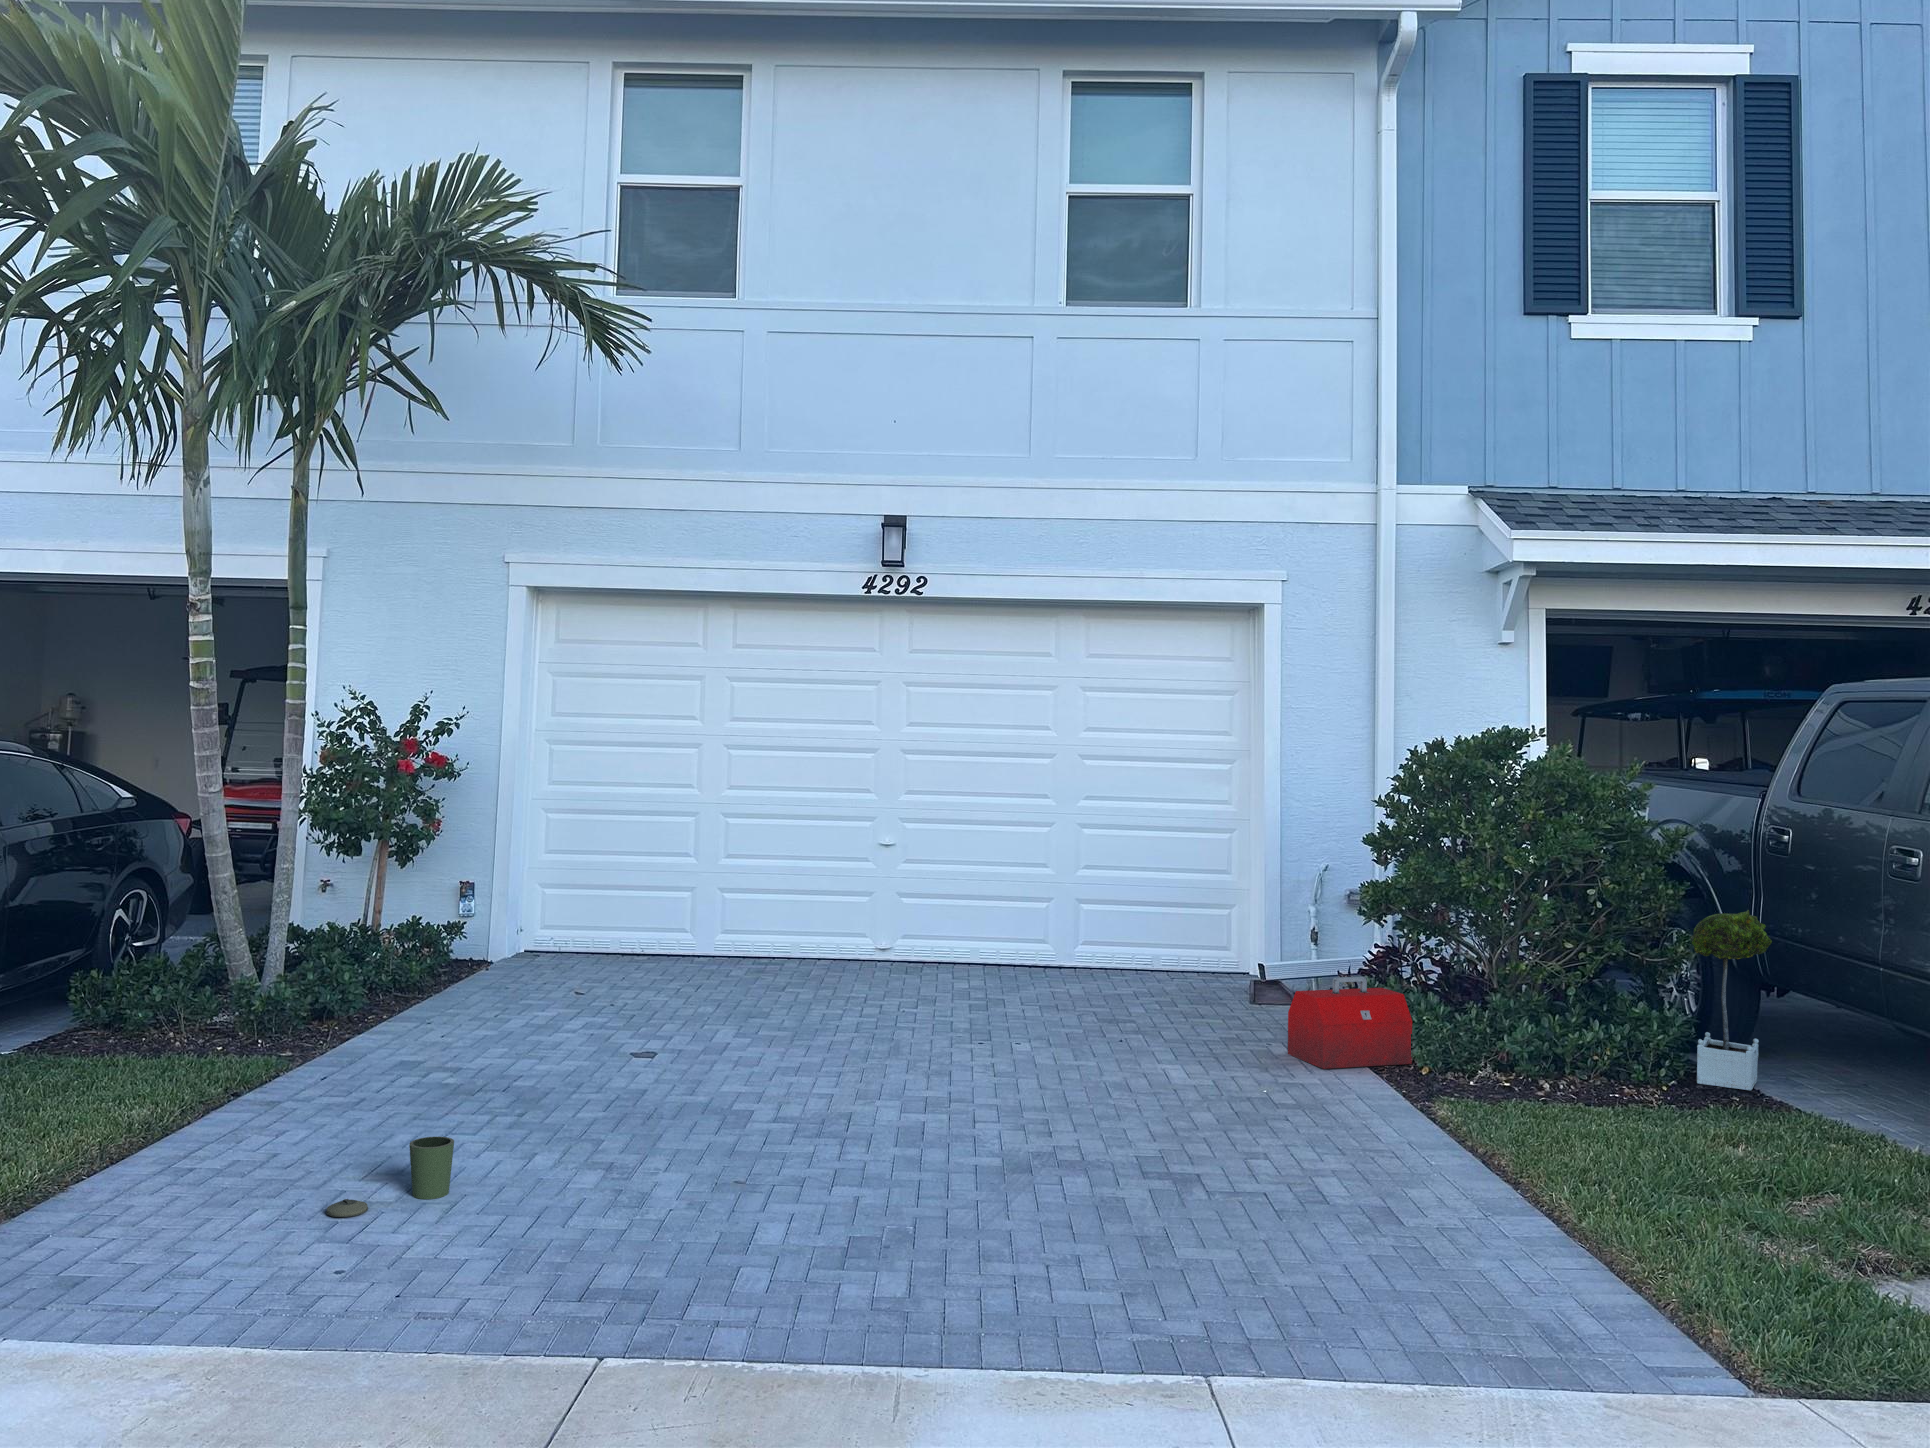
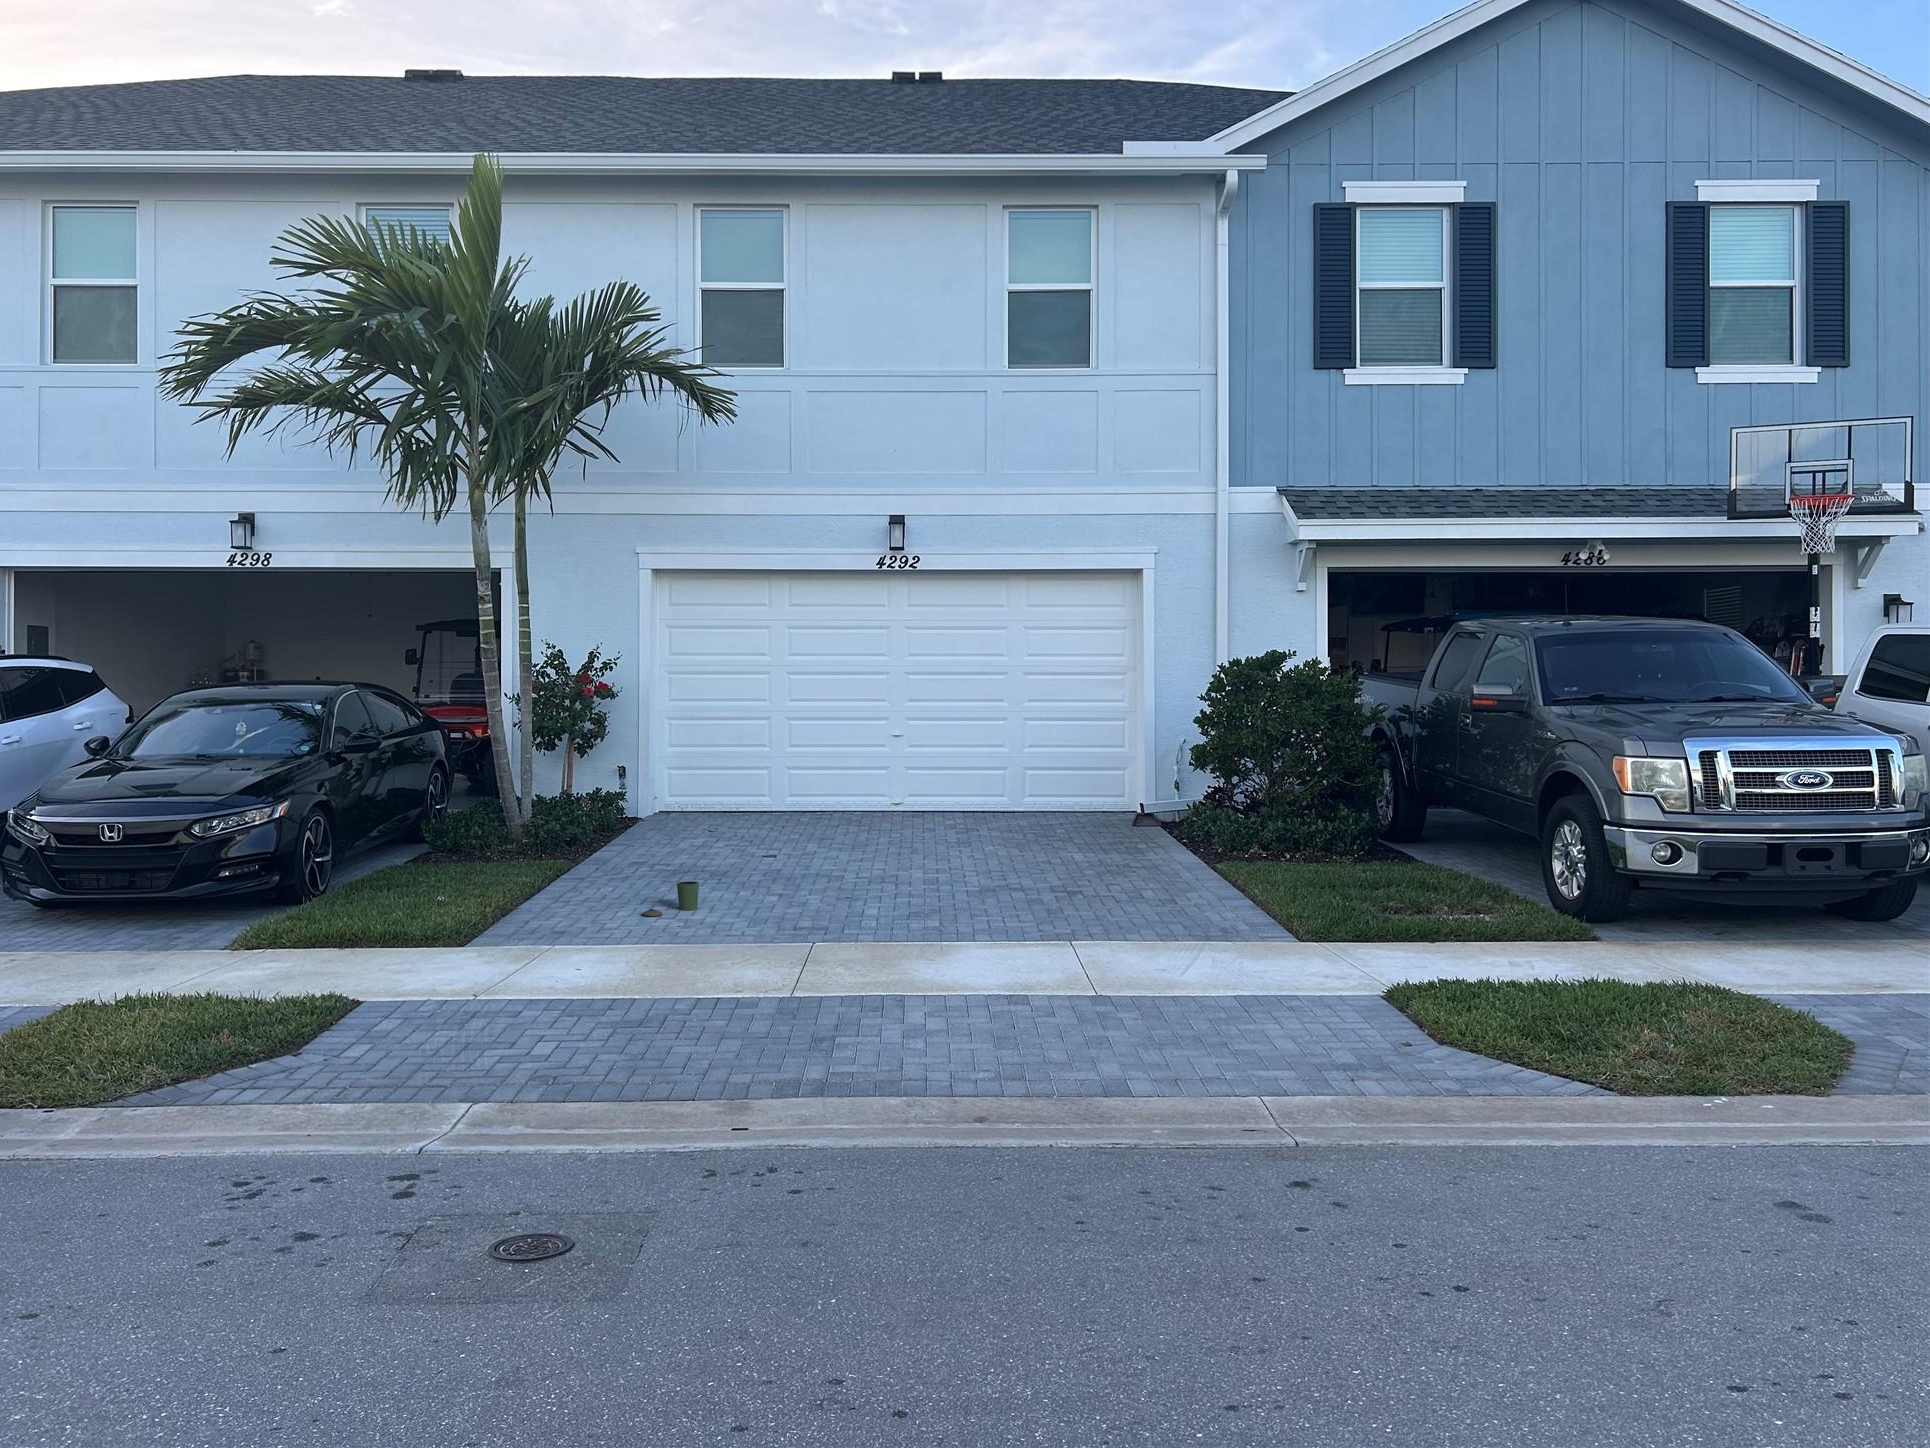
potted tree: present [1690,910,1772,1090] -> none [1376,753,1420,856]
toolbox: present [1288,977,1412,1069] -> none [1148,801,1219,854]

